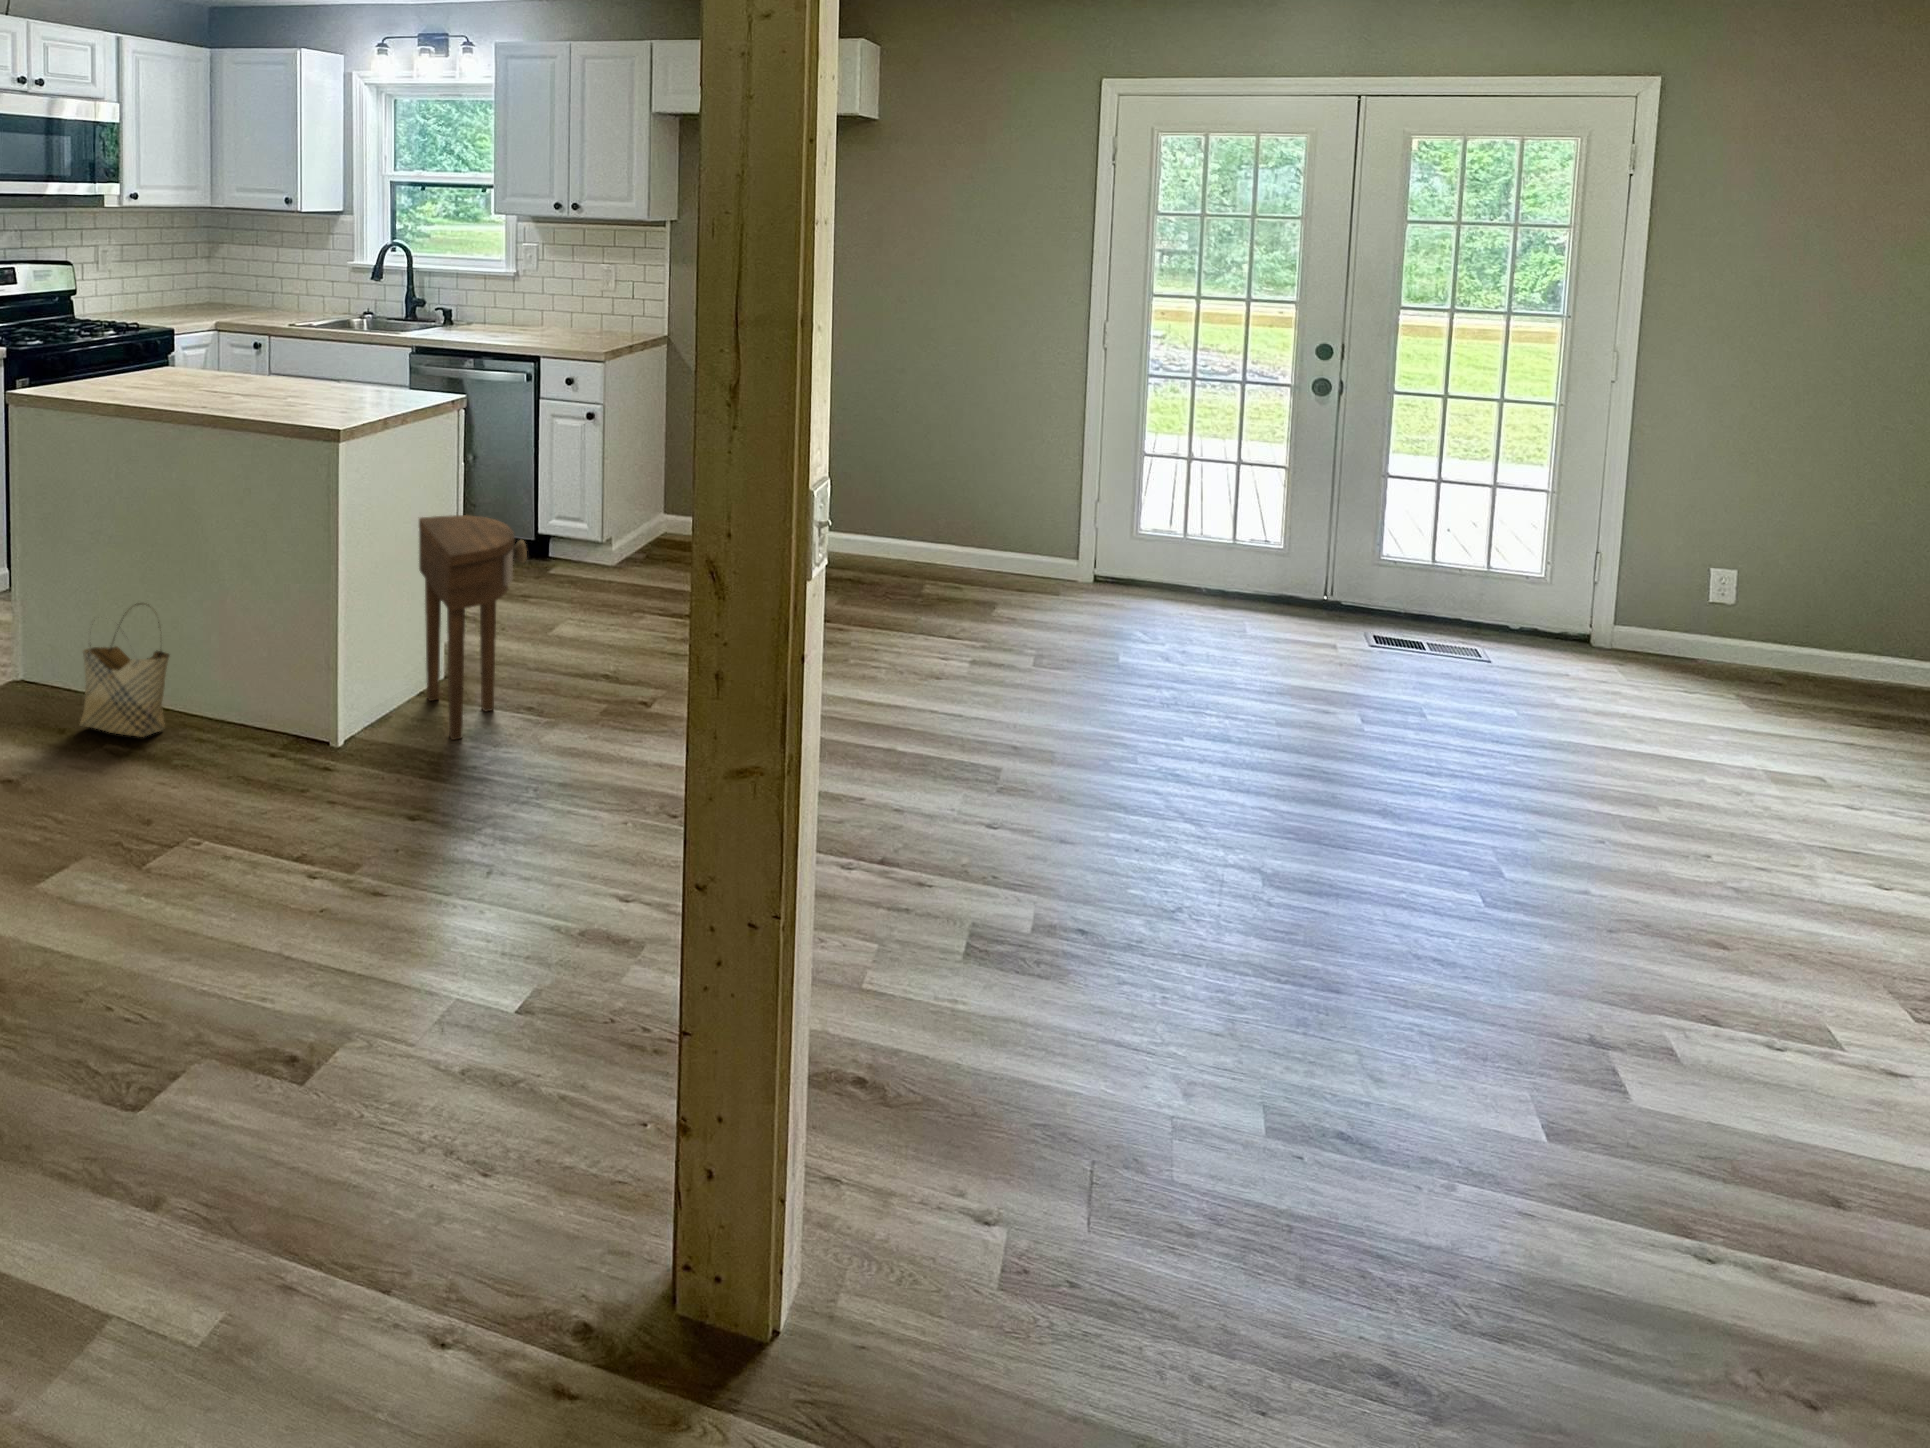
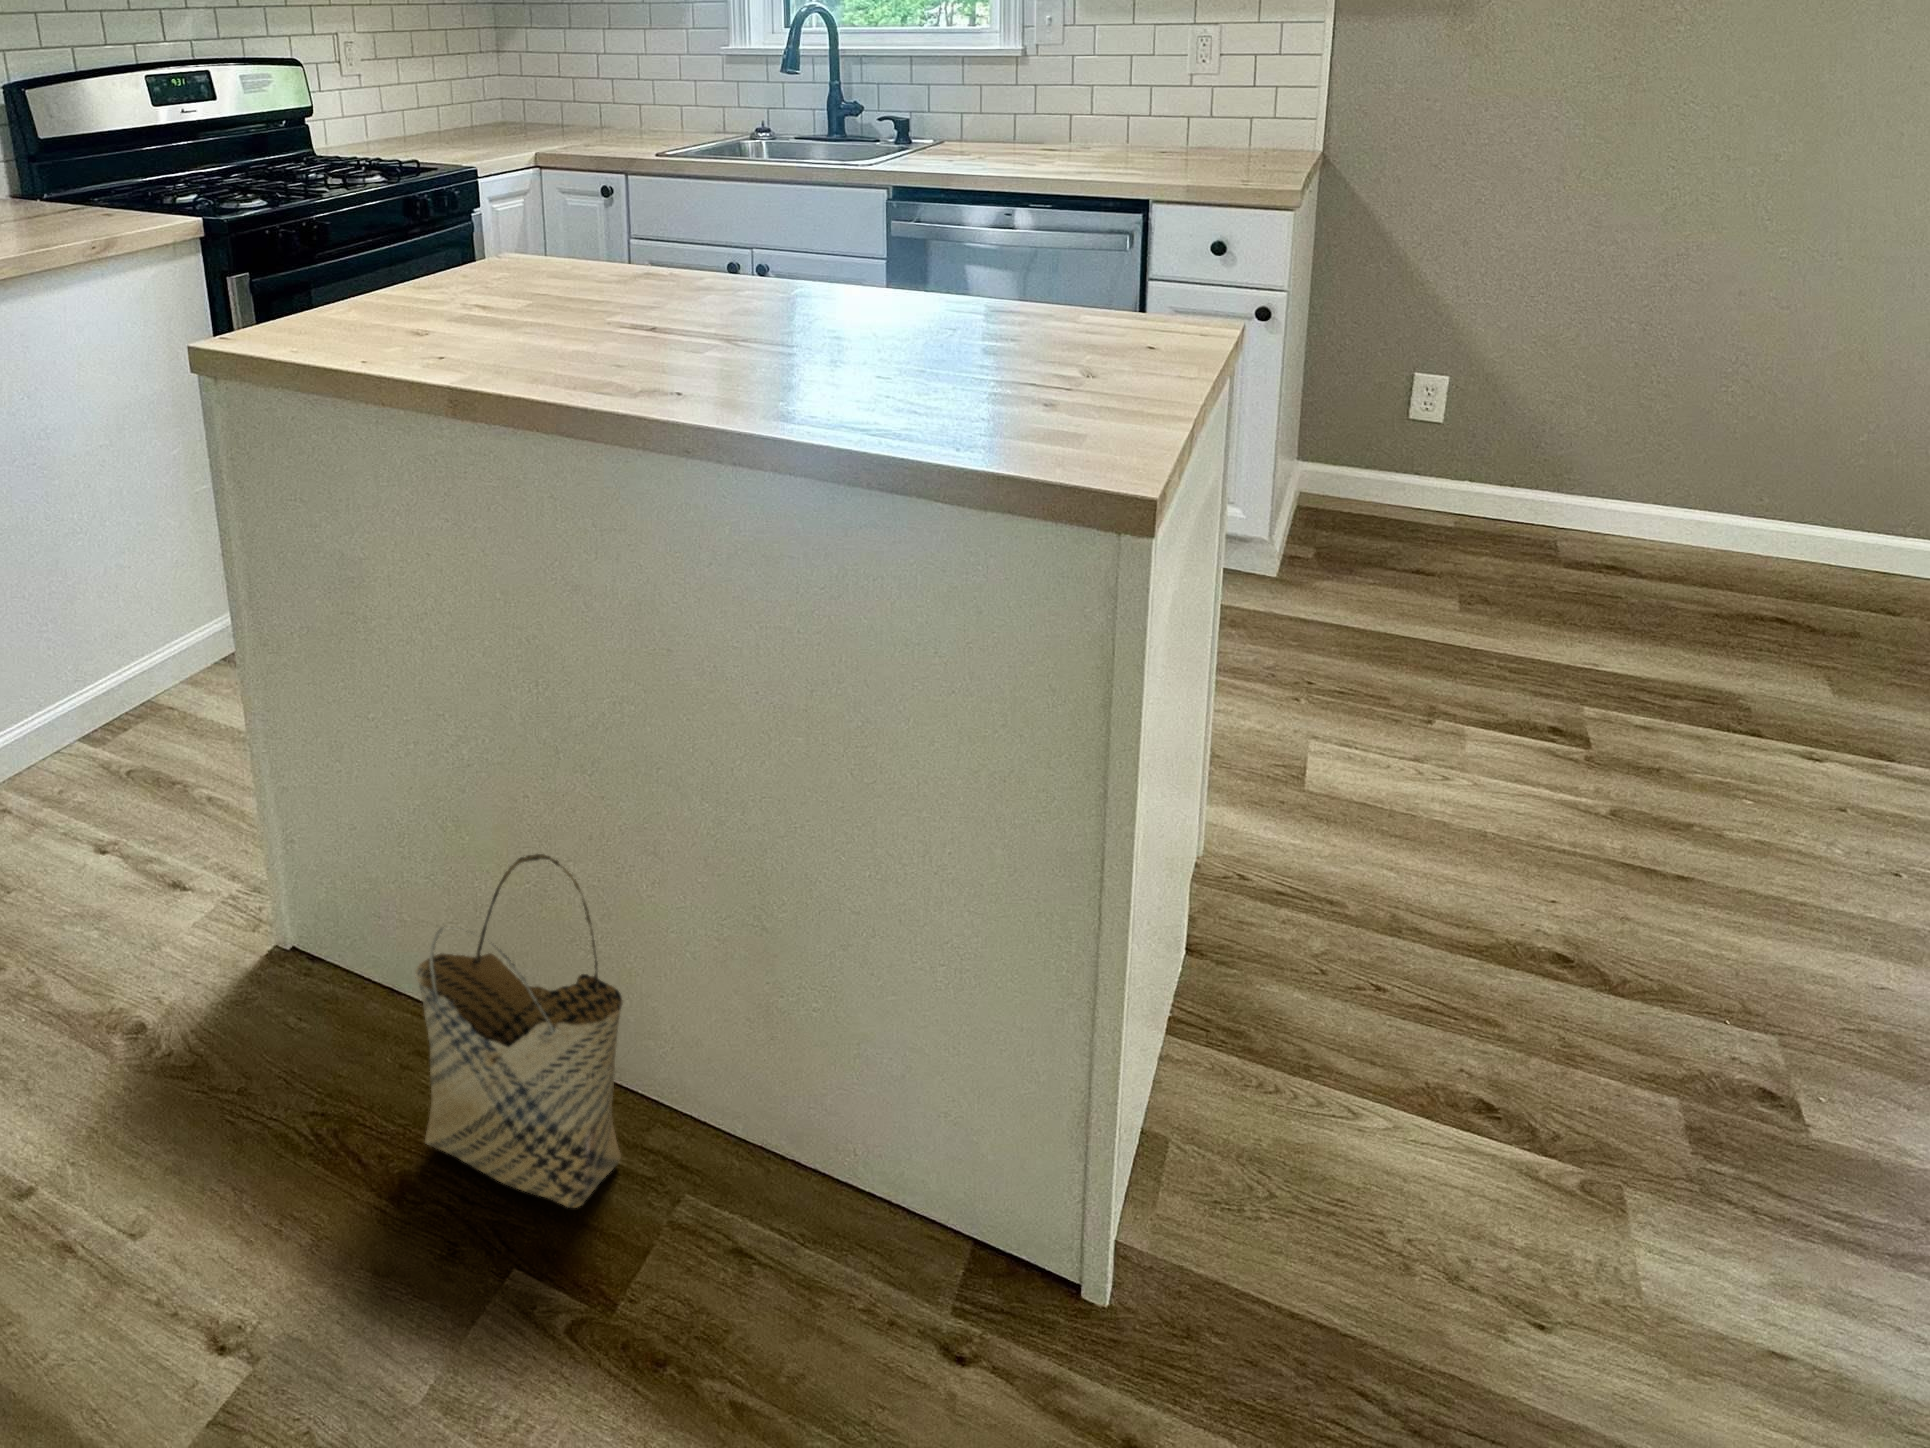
side table: present [419,515,527,740] -> none [1168,620,1533,1268]

